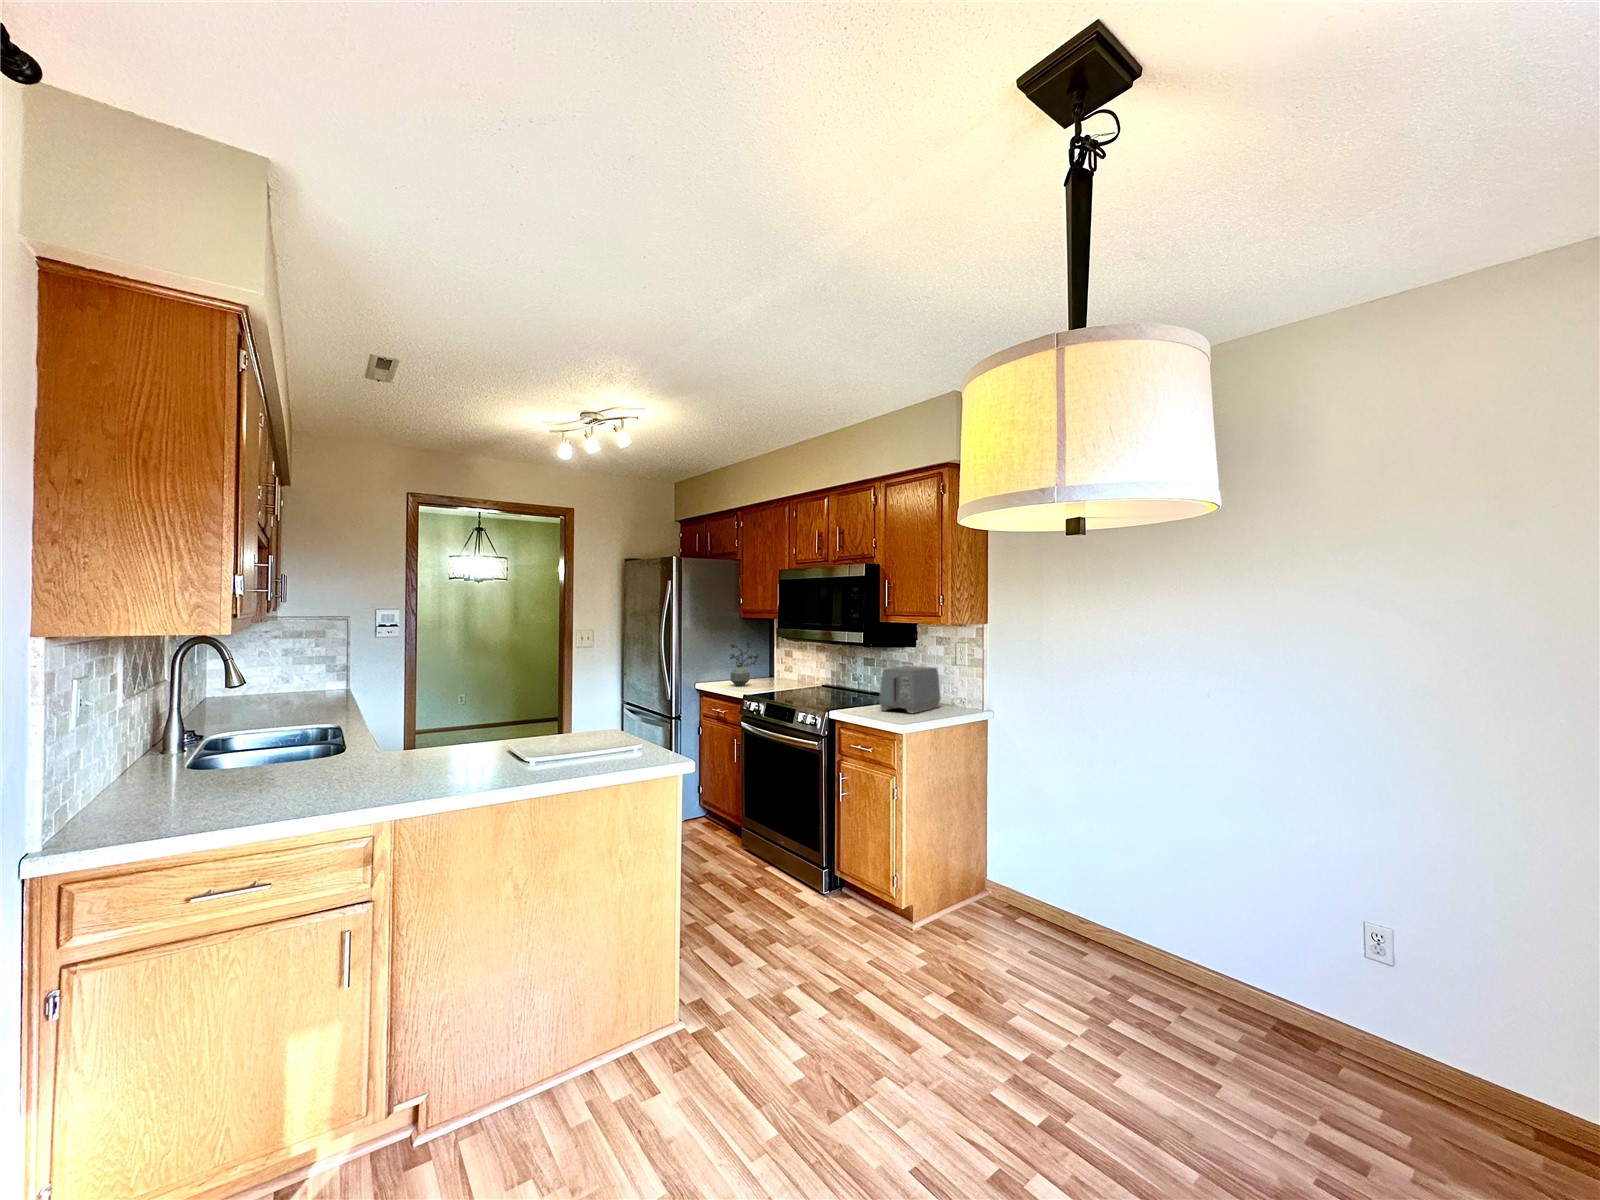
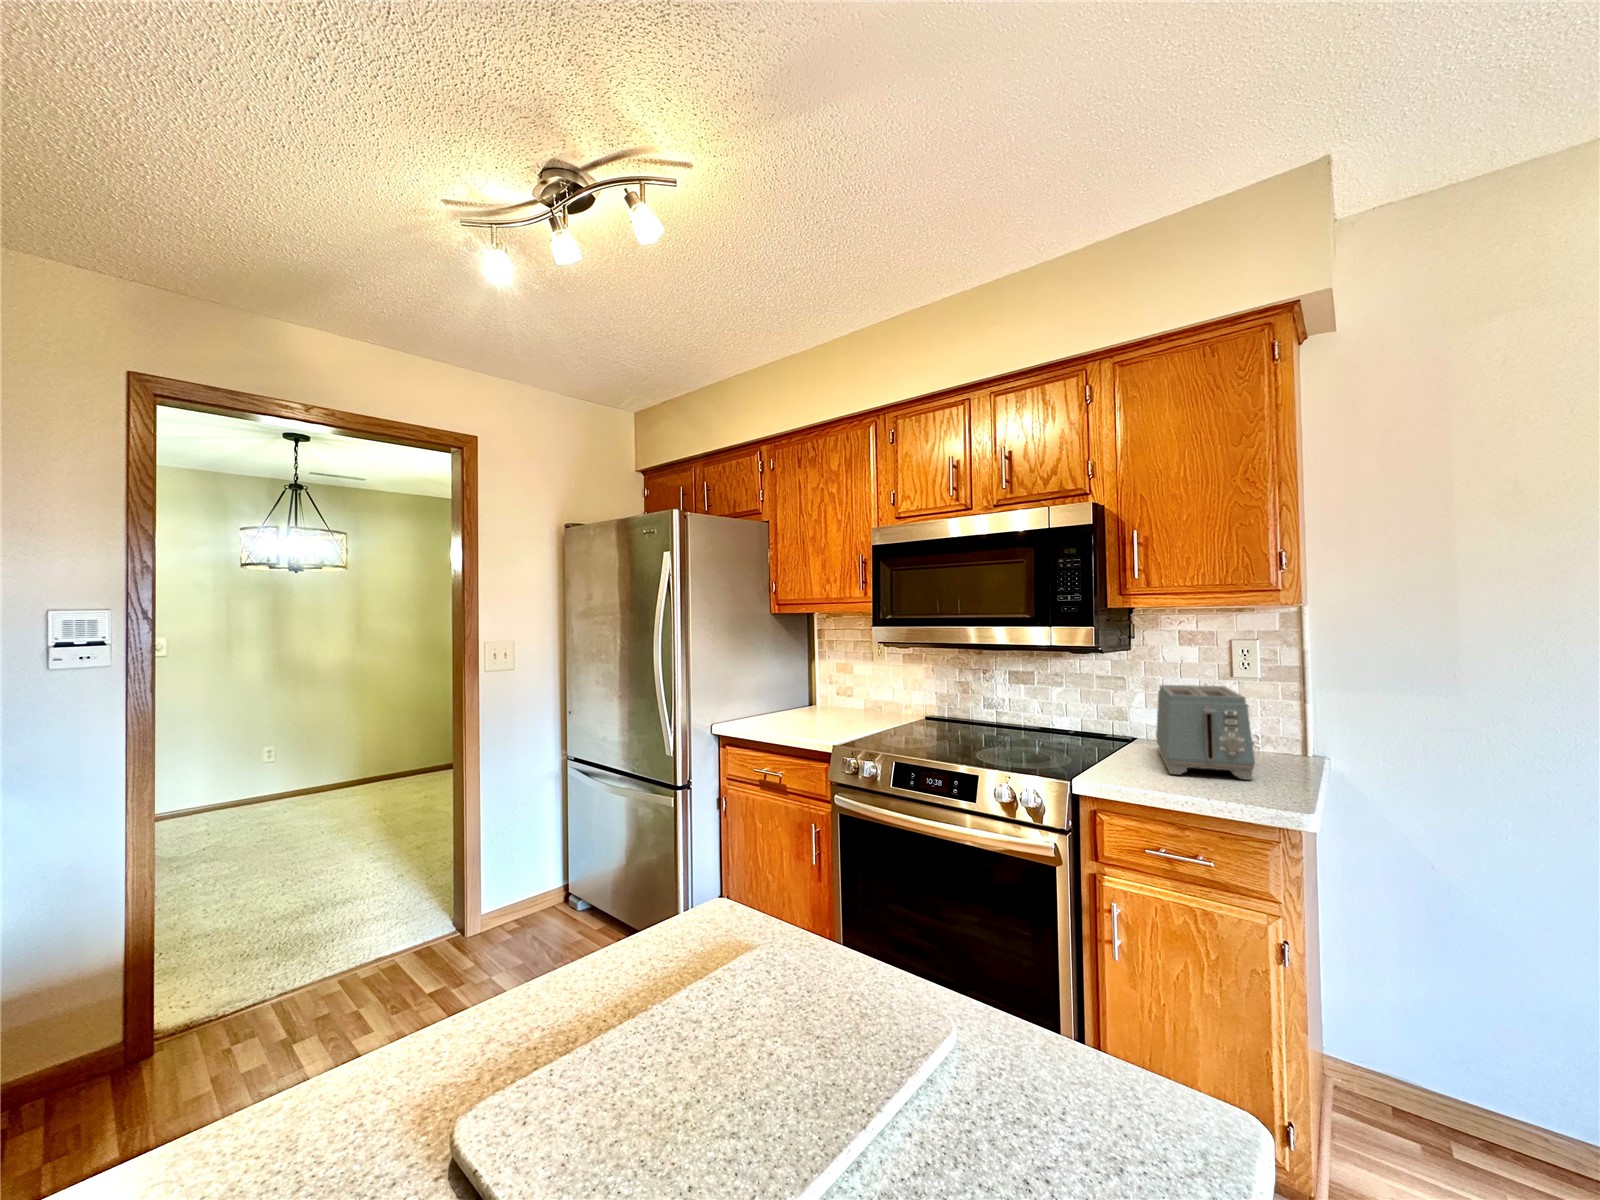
potted plant: present [730,641,759,686] -> none [766,648,811,723]

